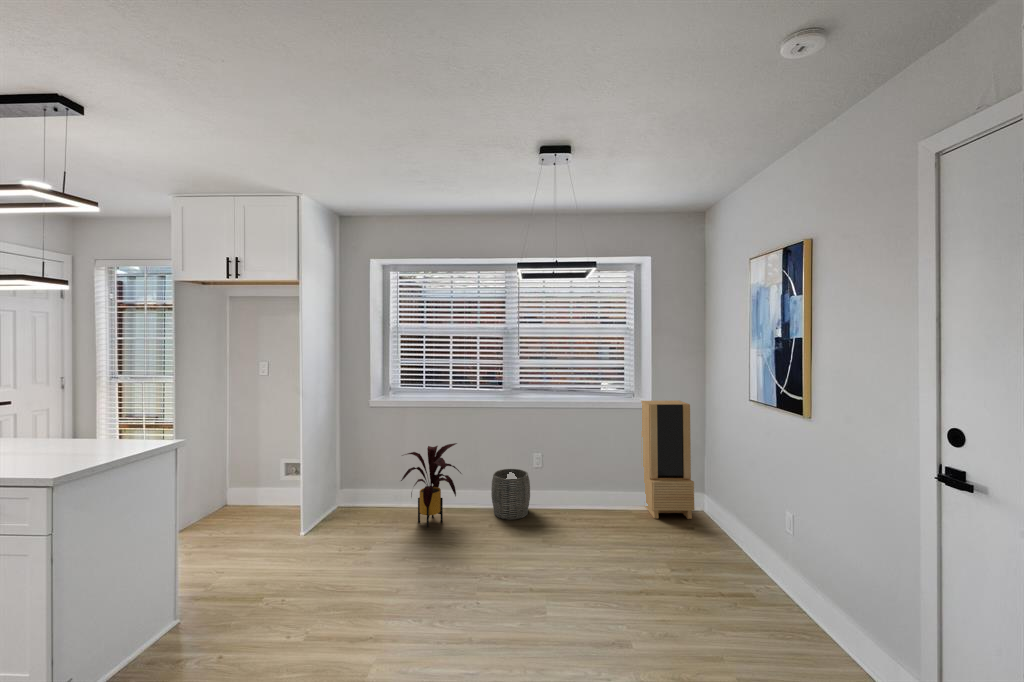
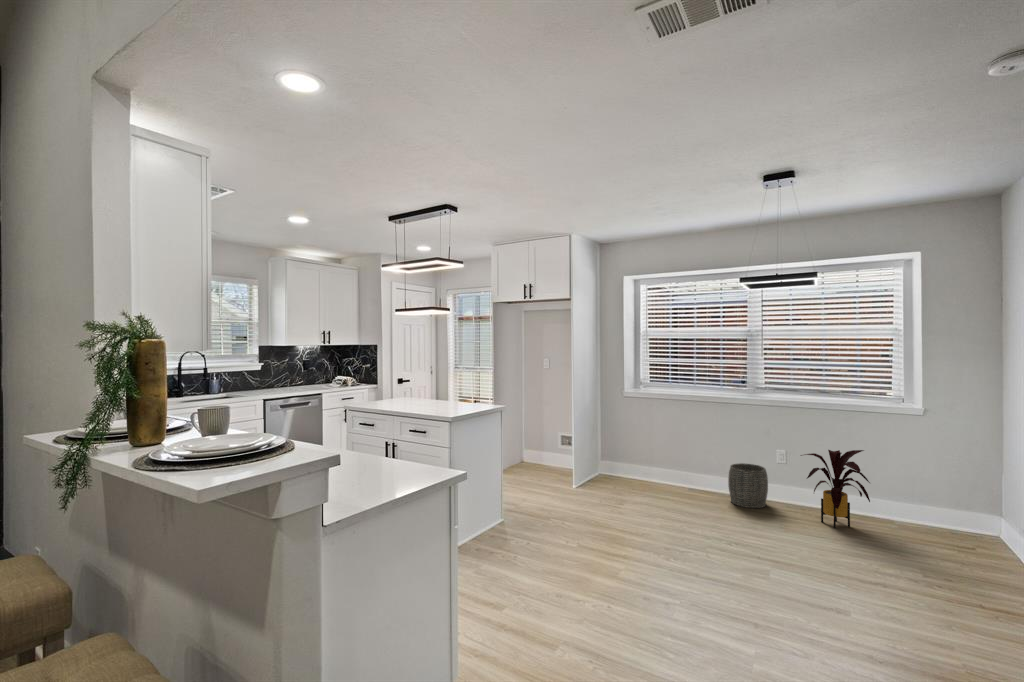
storage cabinet: present [641,401,694,519] -> none [906,409,967,543]
house plant: present [401,443,461,527] -> present [801,450,870,528]

